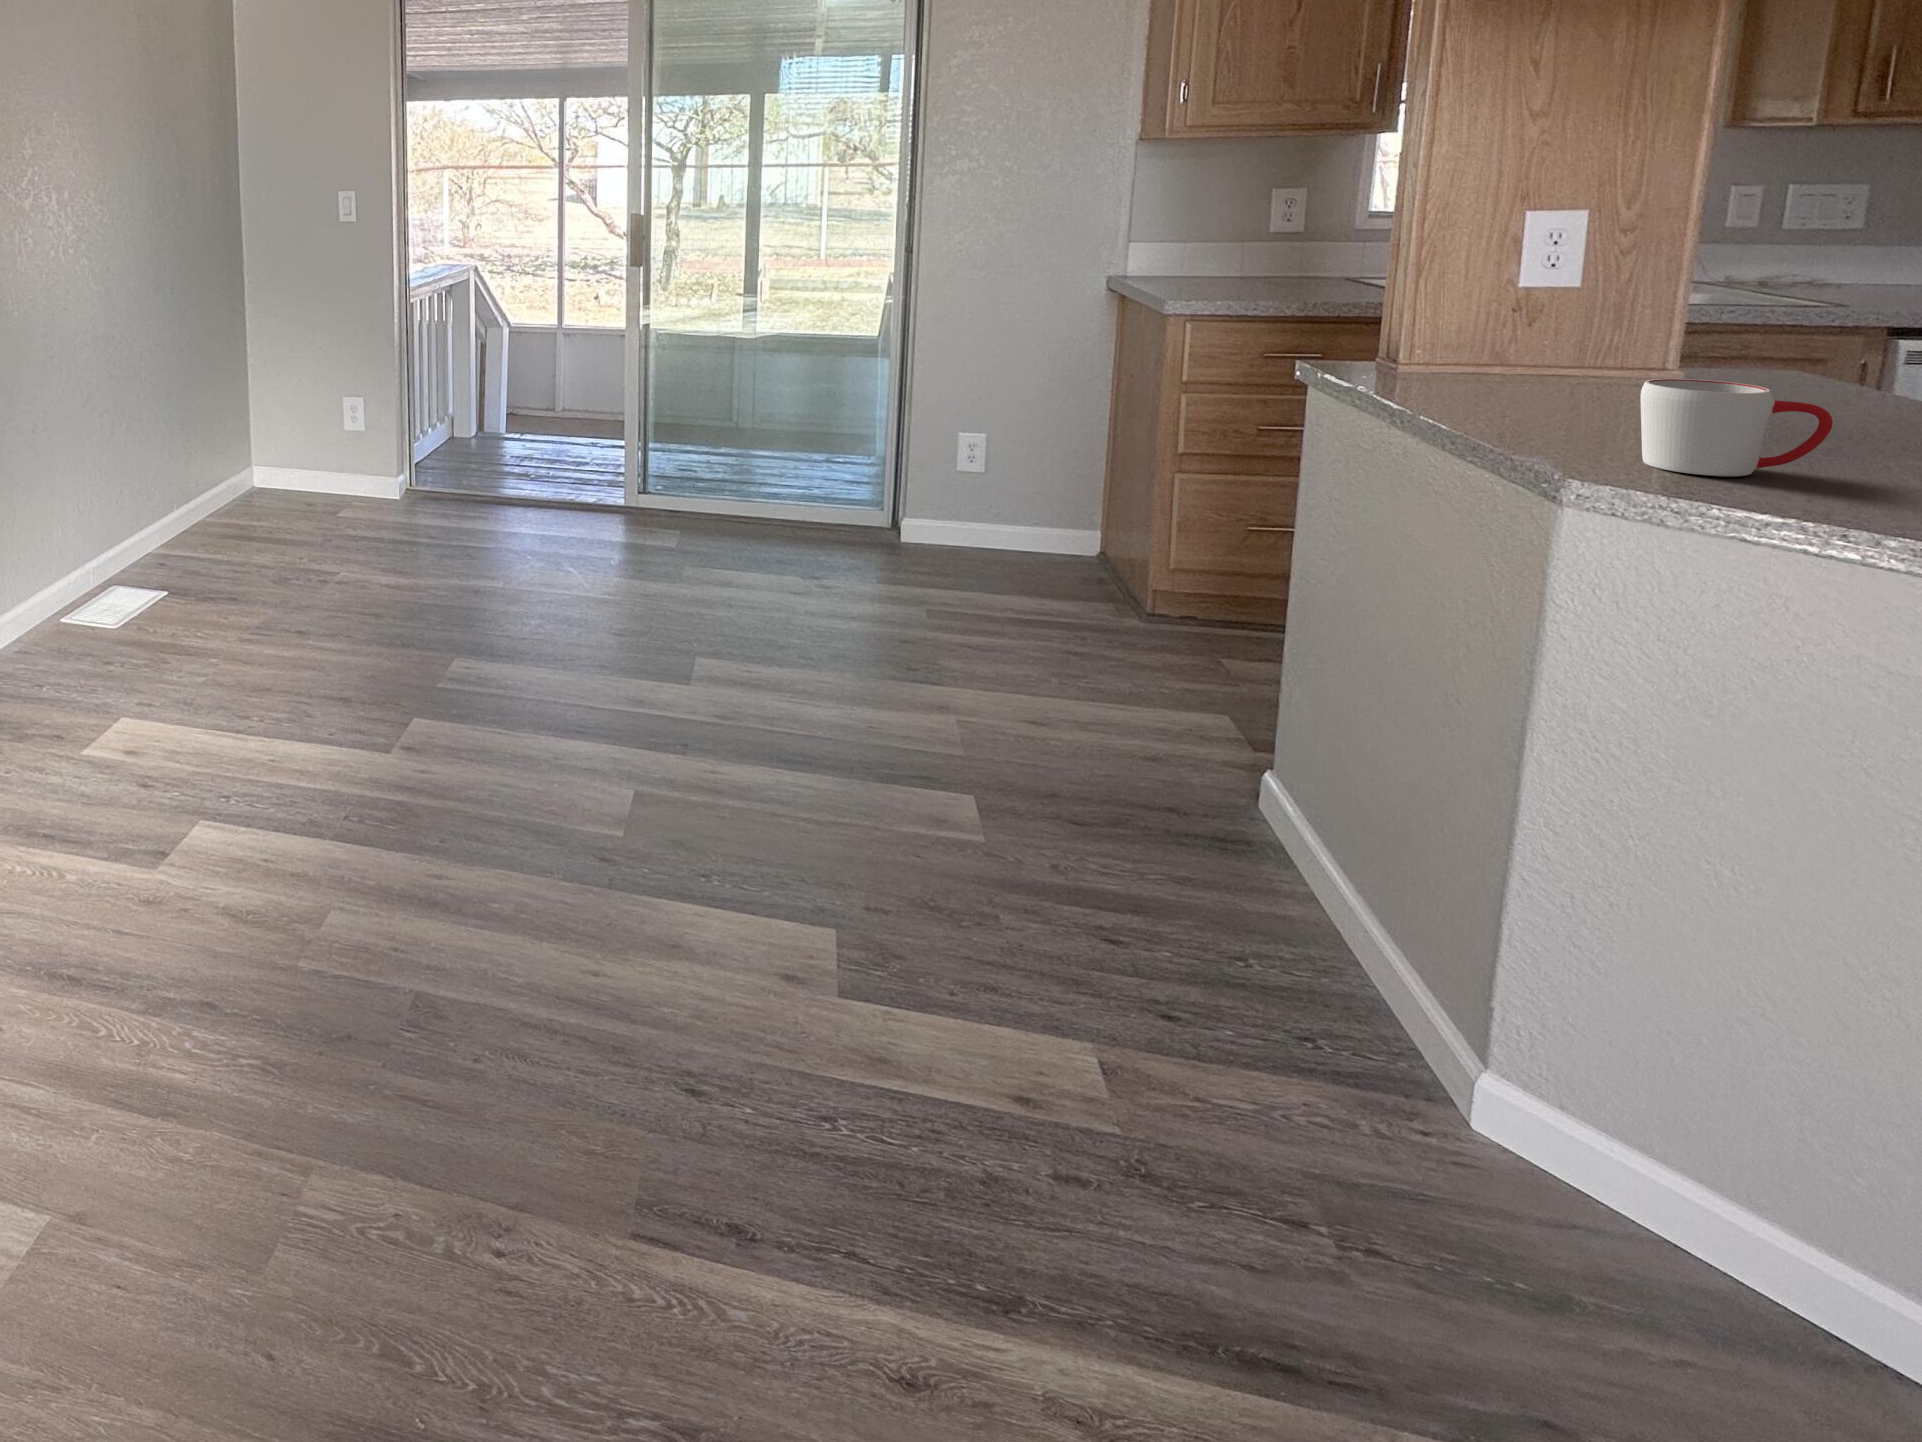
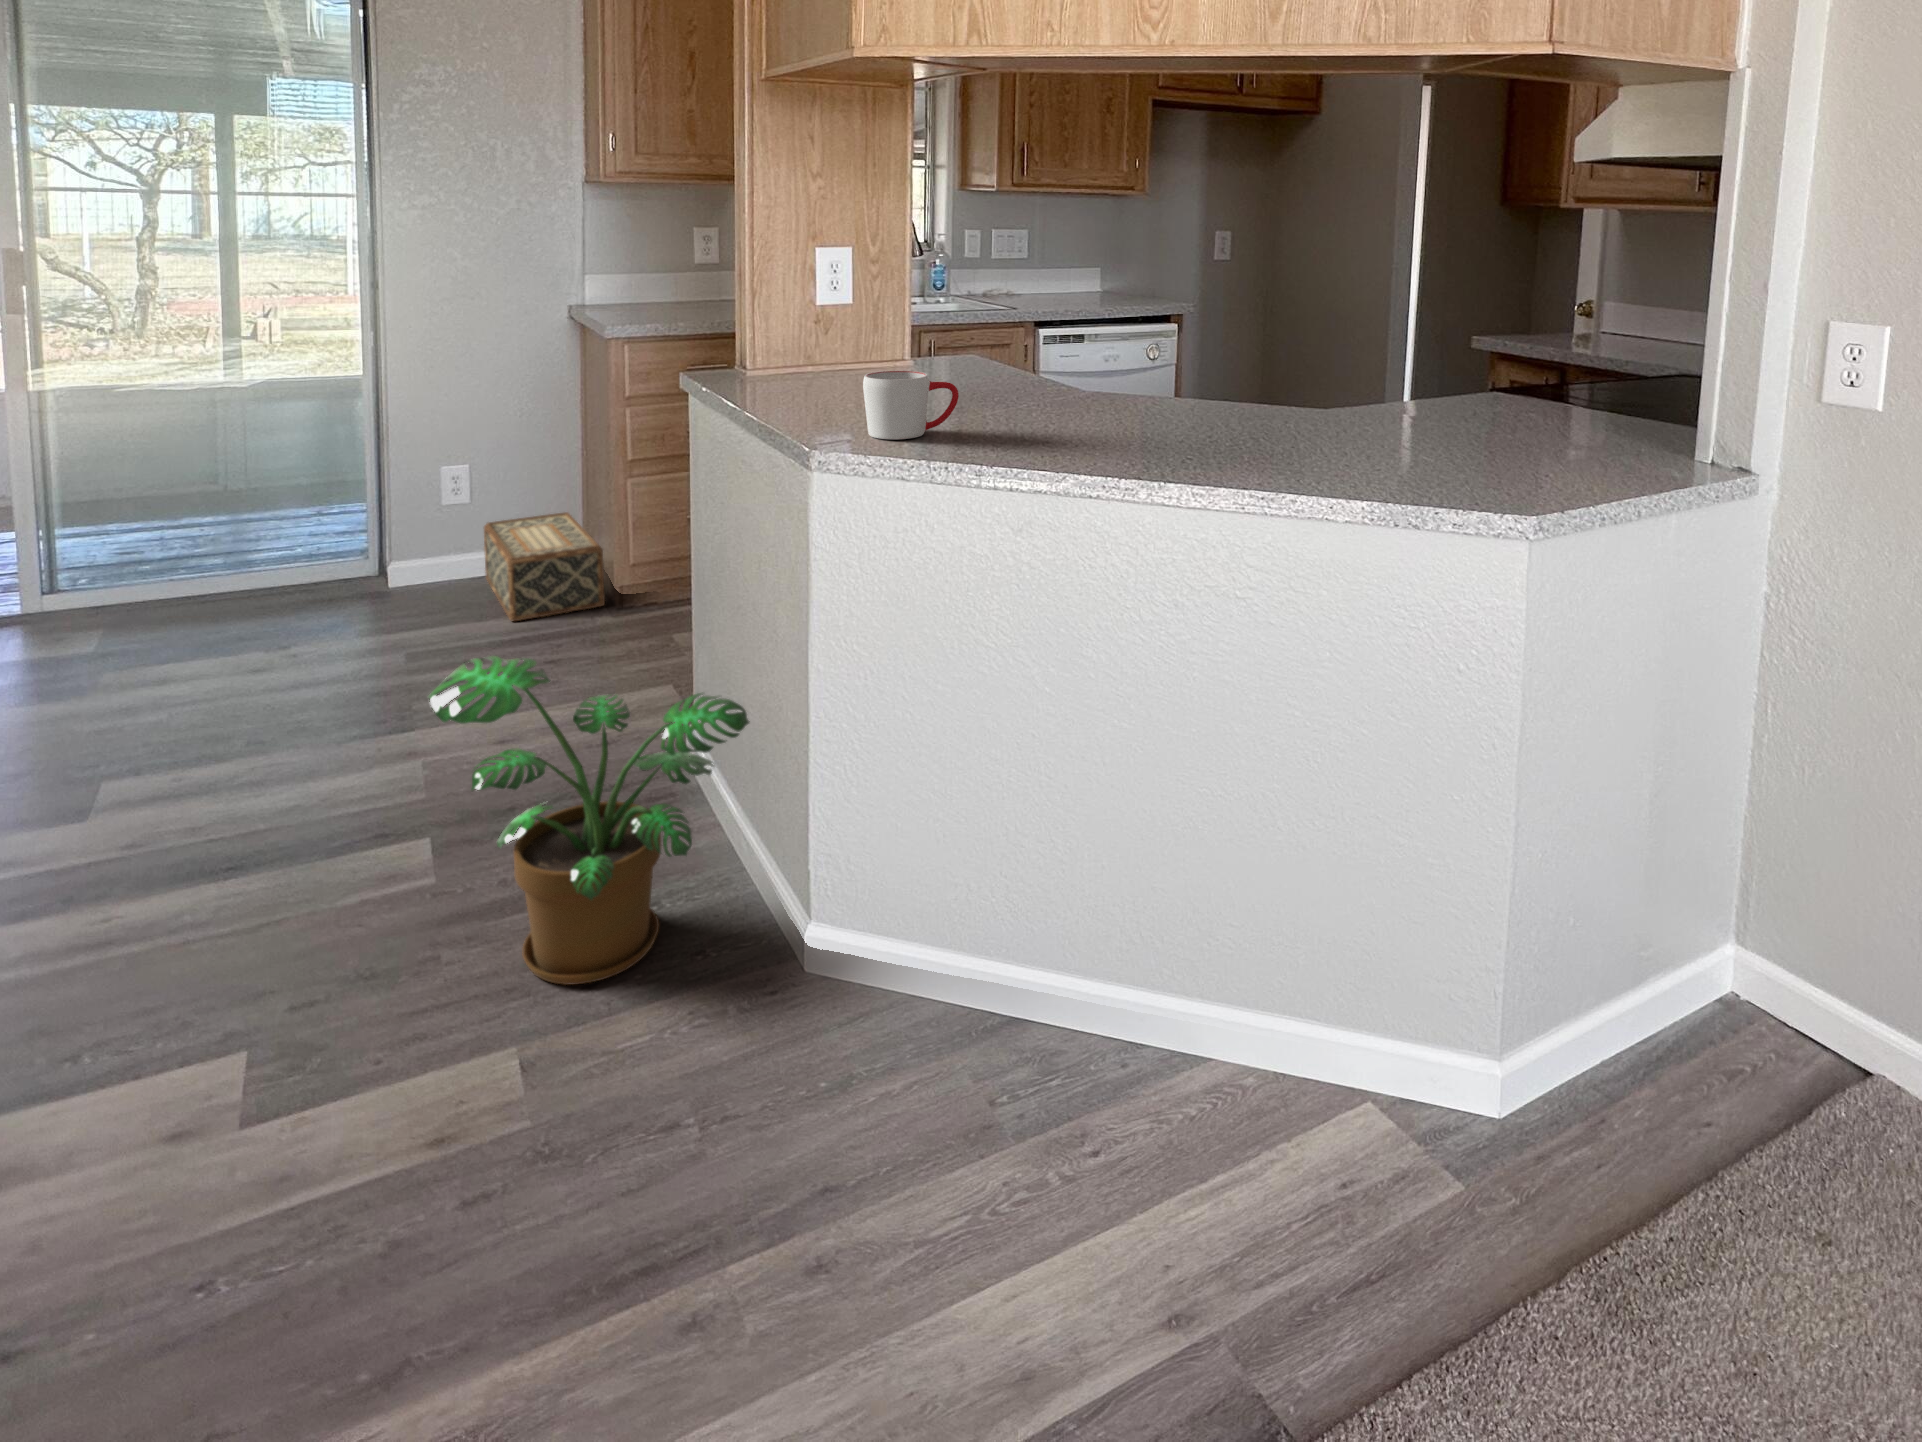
woven basket: none [994,496,1134,608] -> present [484,512,605,621]
potted plant: none [989,630,1391,1009] -> present [428,656,750,985]

